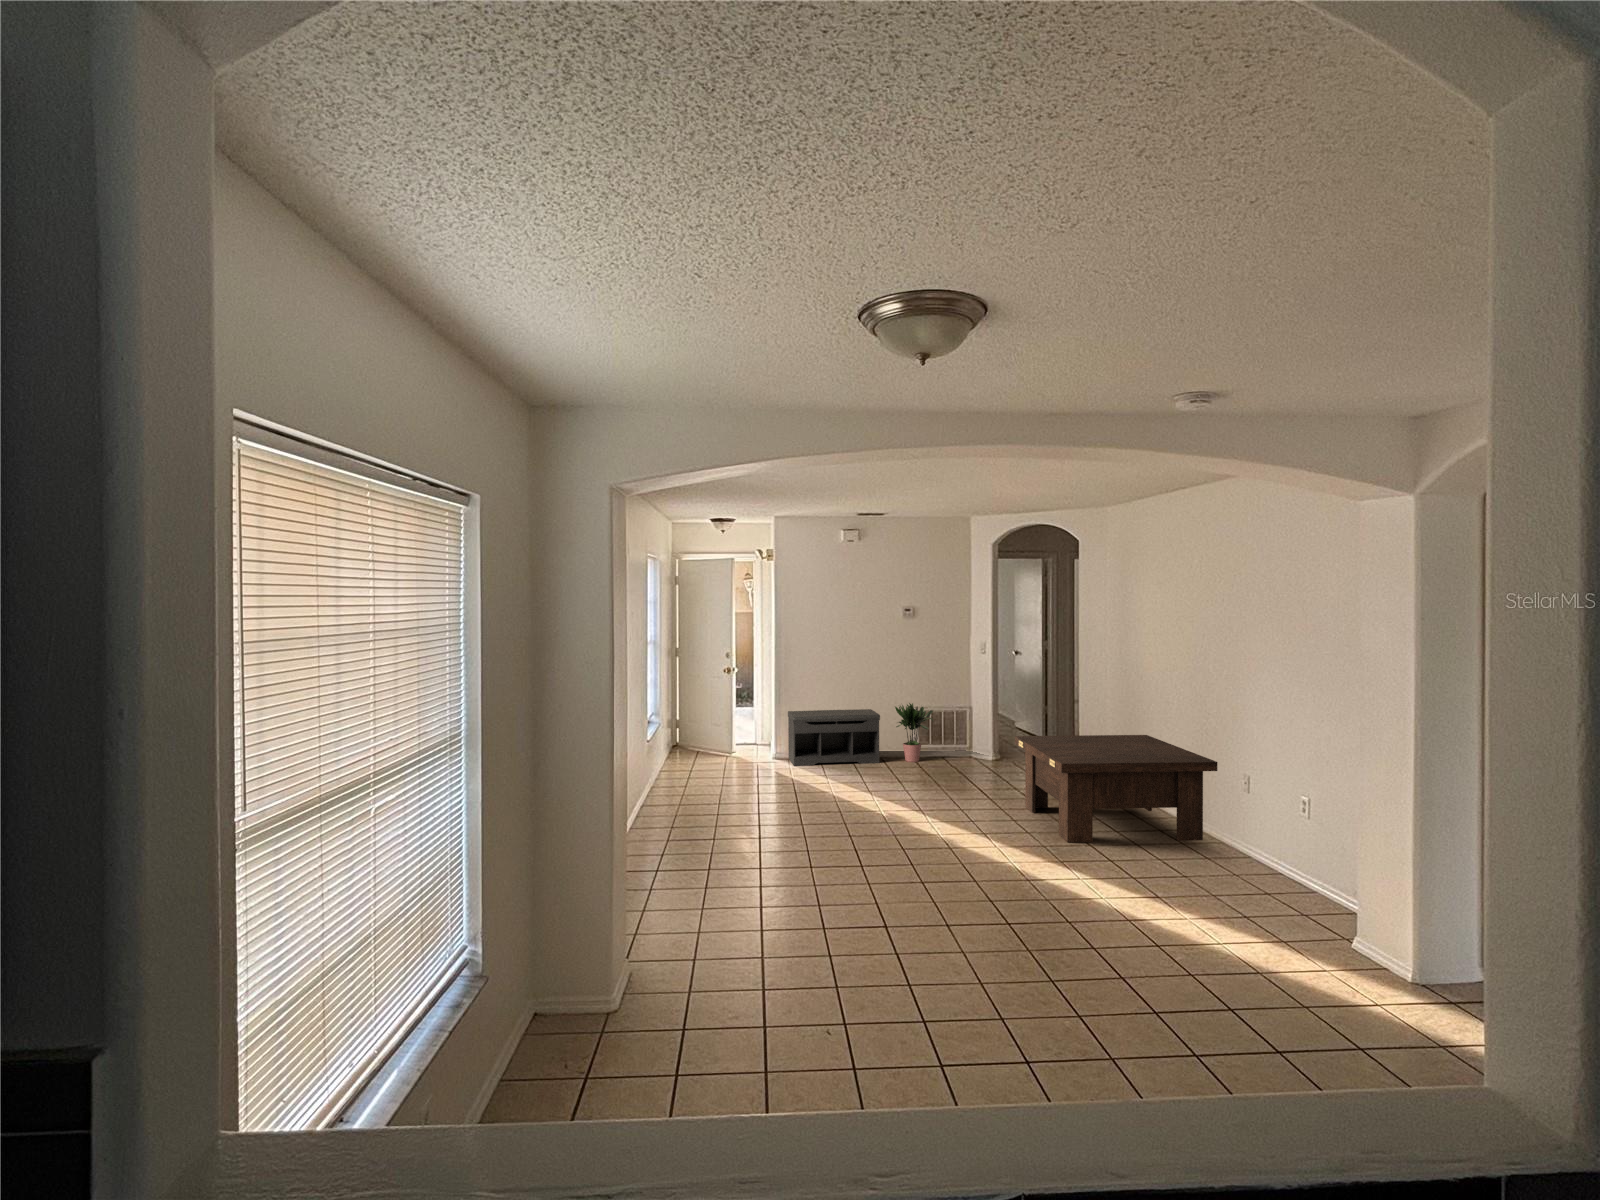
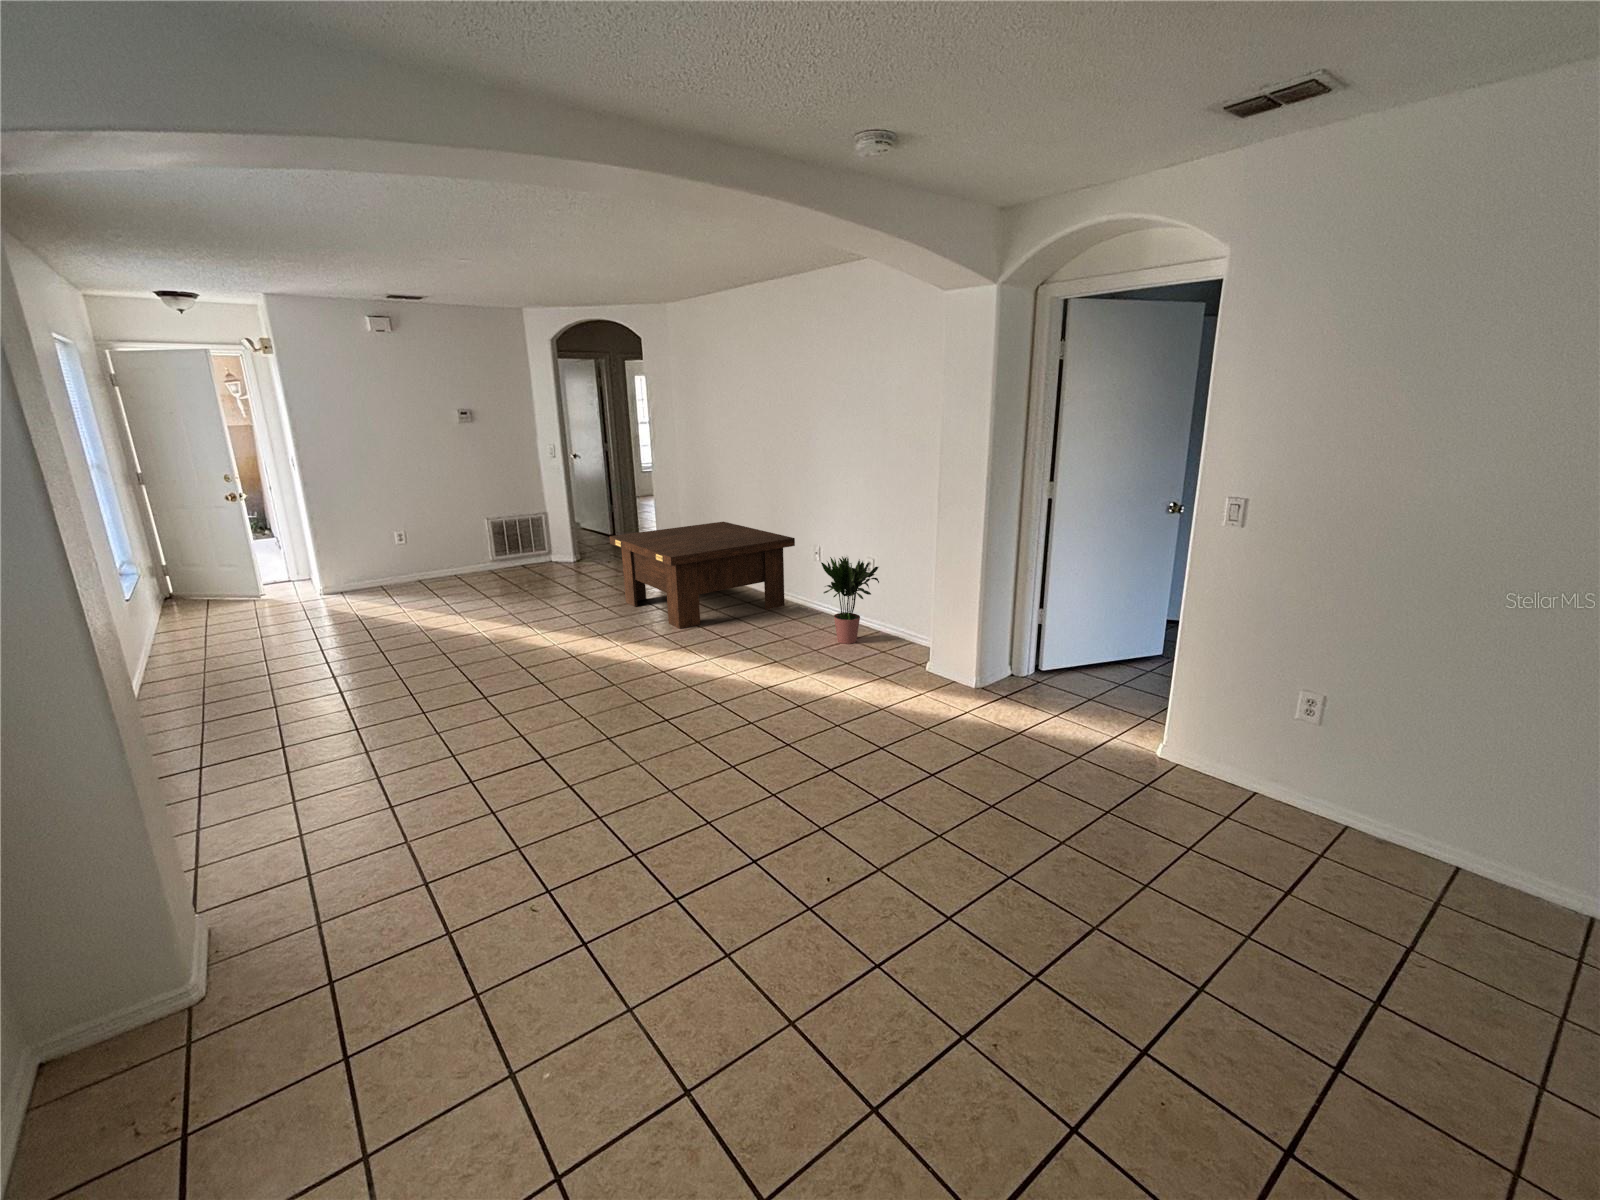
potted plant: present [895,703,933,762] -> present [821,556,879,644]
bench: present [788,709,880,766] -> none [330,526,455,599]

